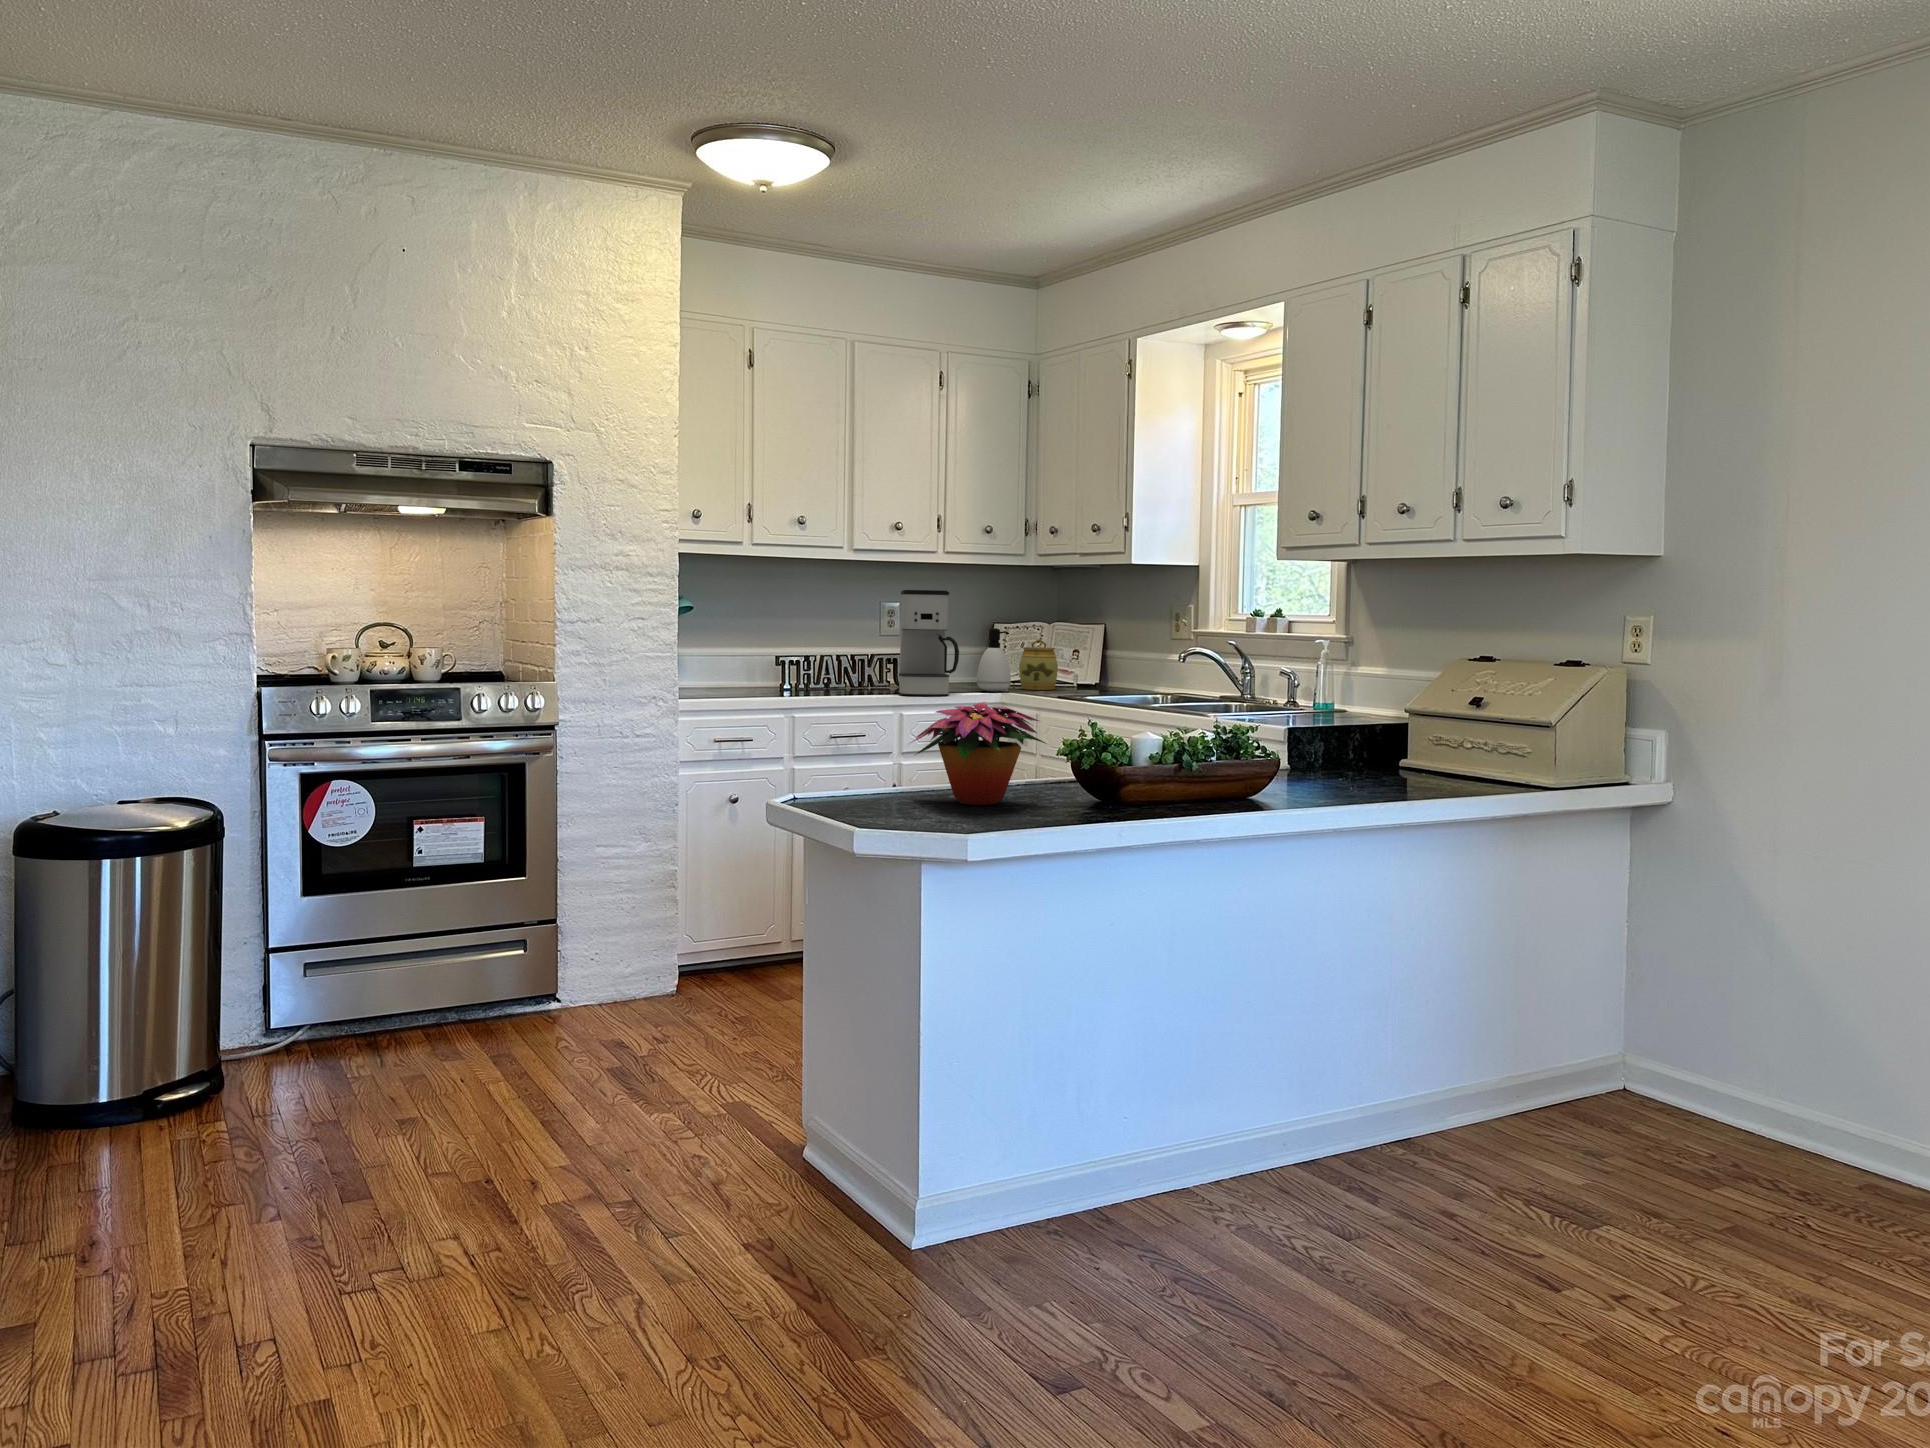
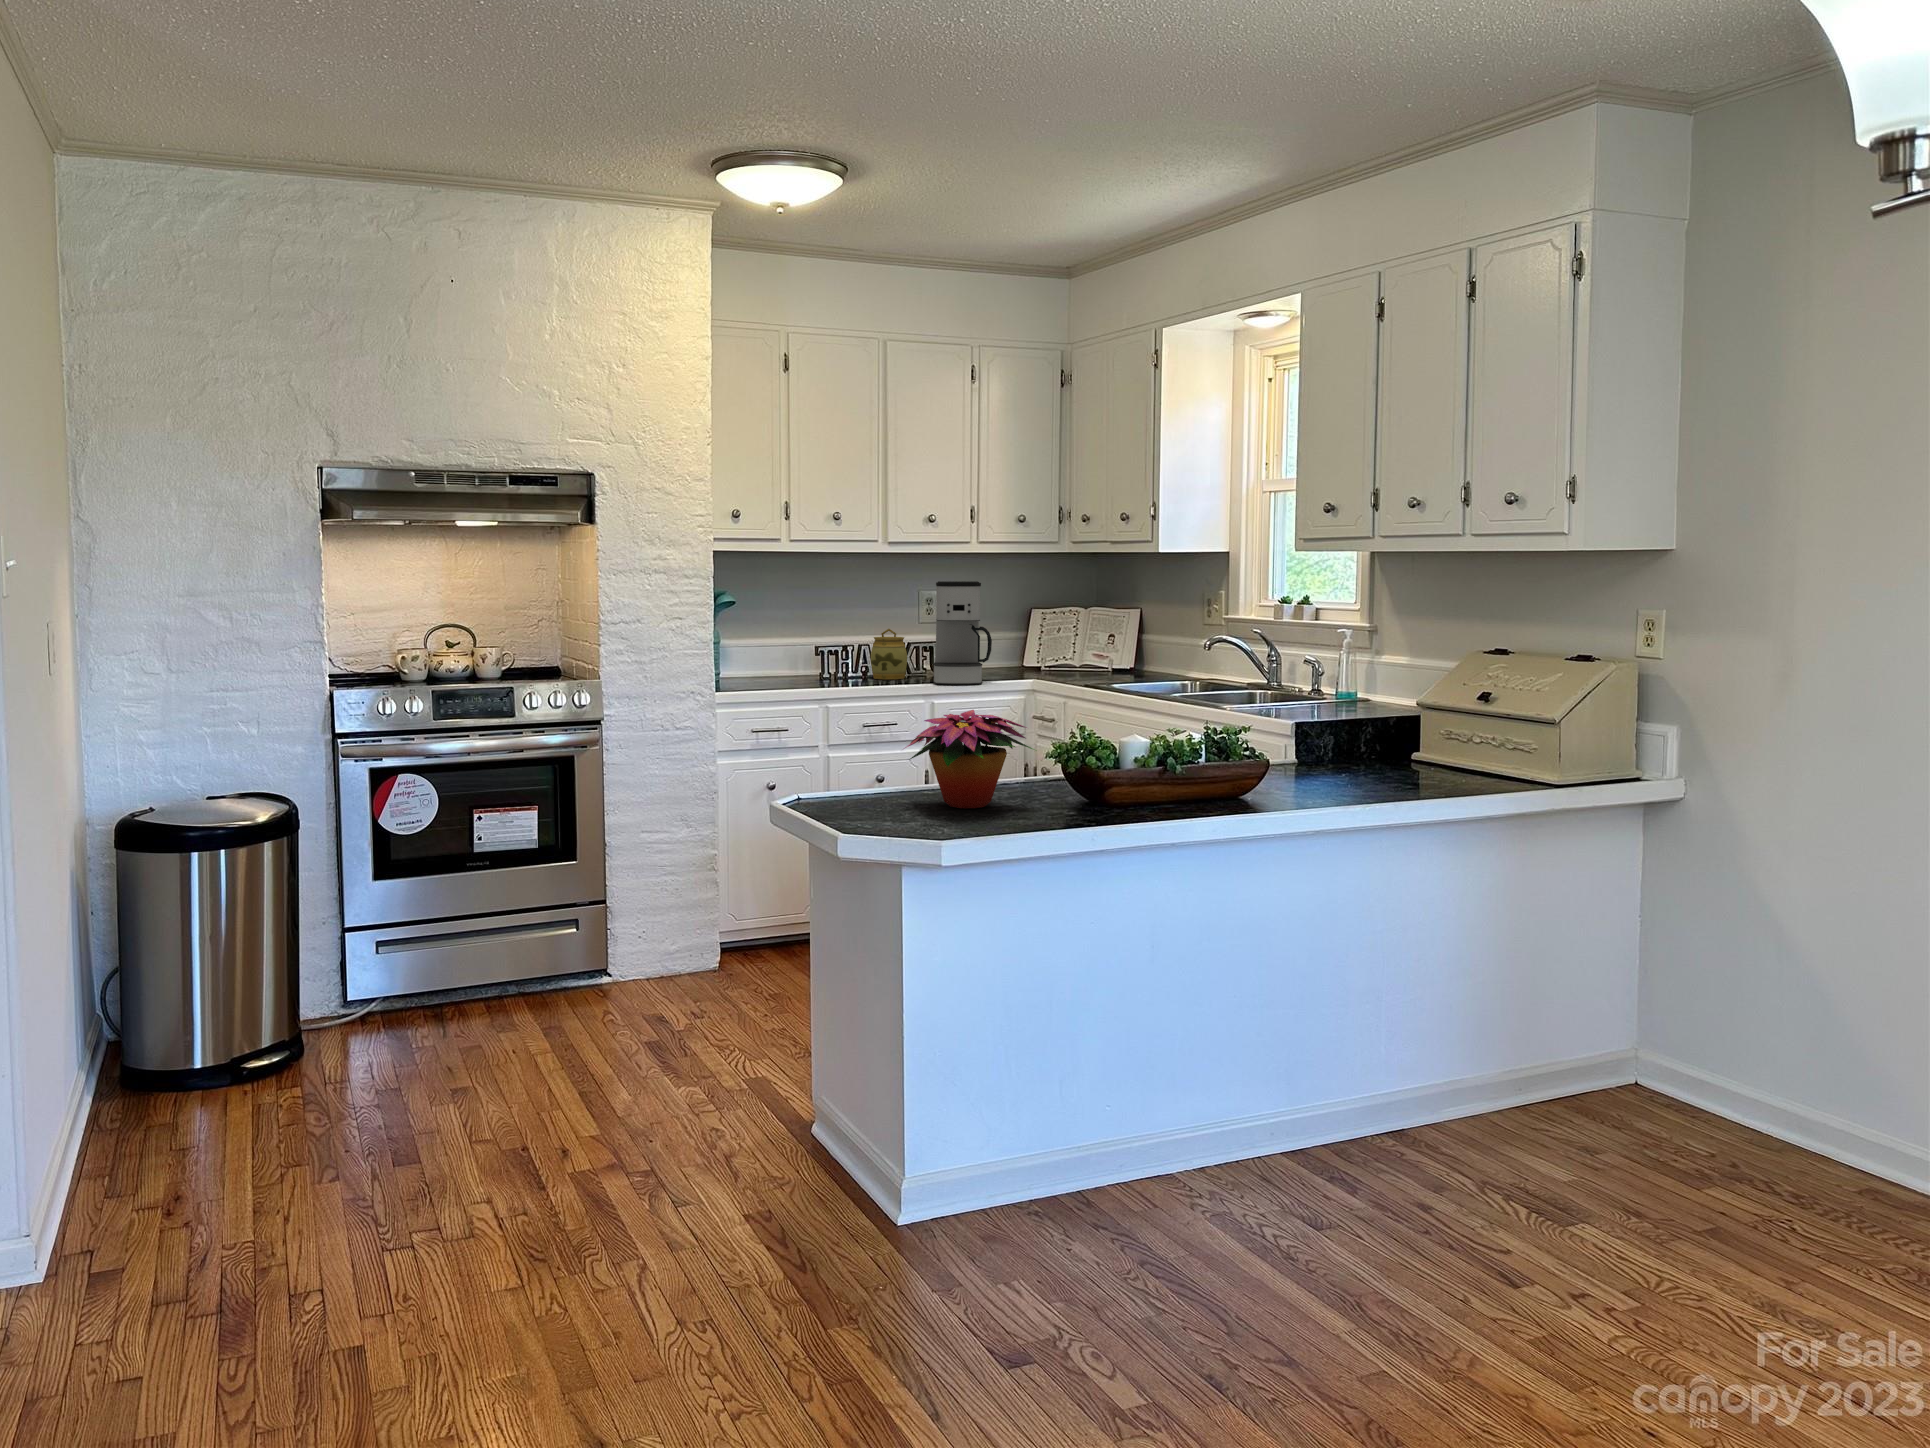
soap dispenser: present [977,628,1011,692] -> none [1011,617,1044,679]
jar: present [1019,639,1058,690] -> present [871,629,907,679]

